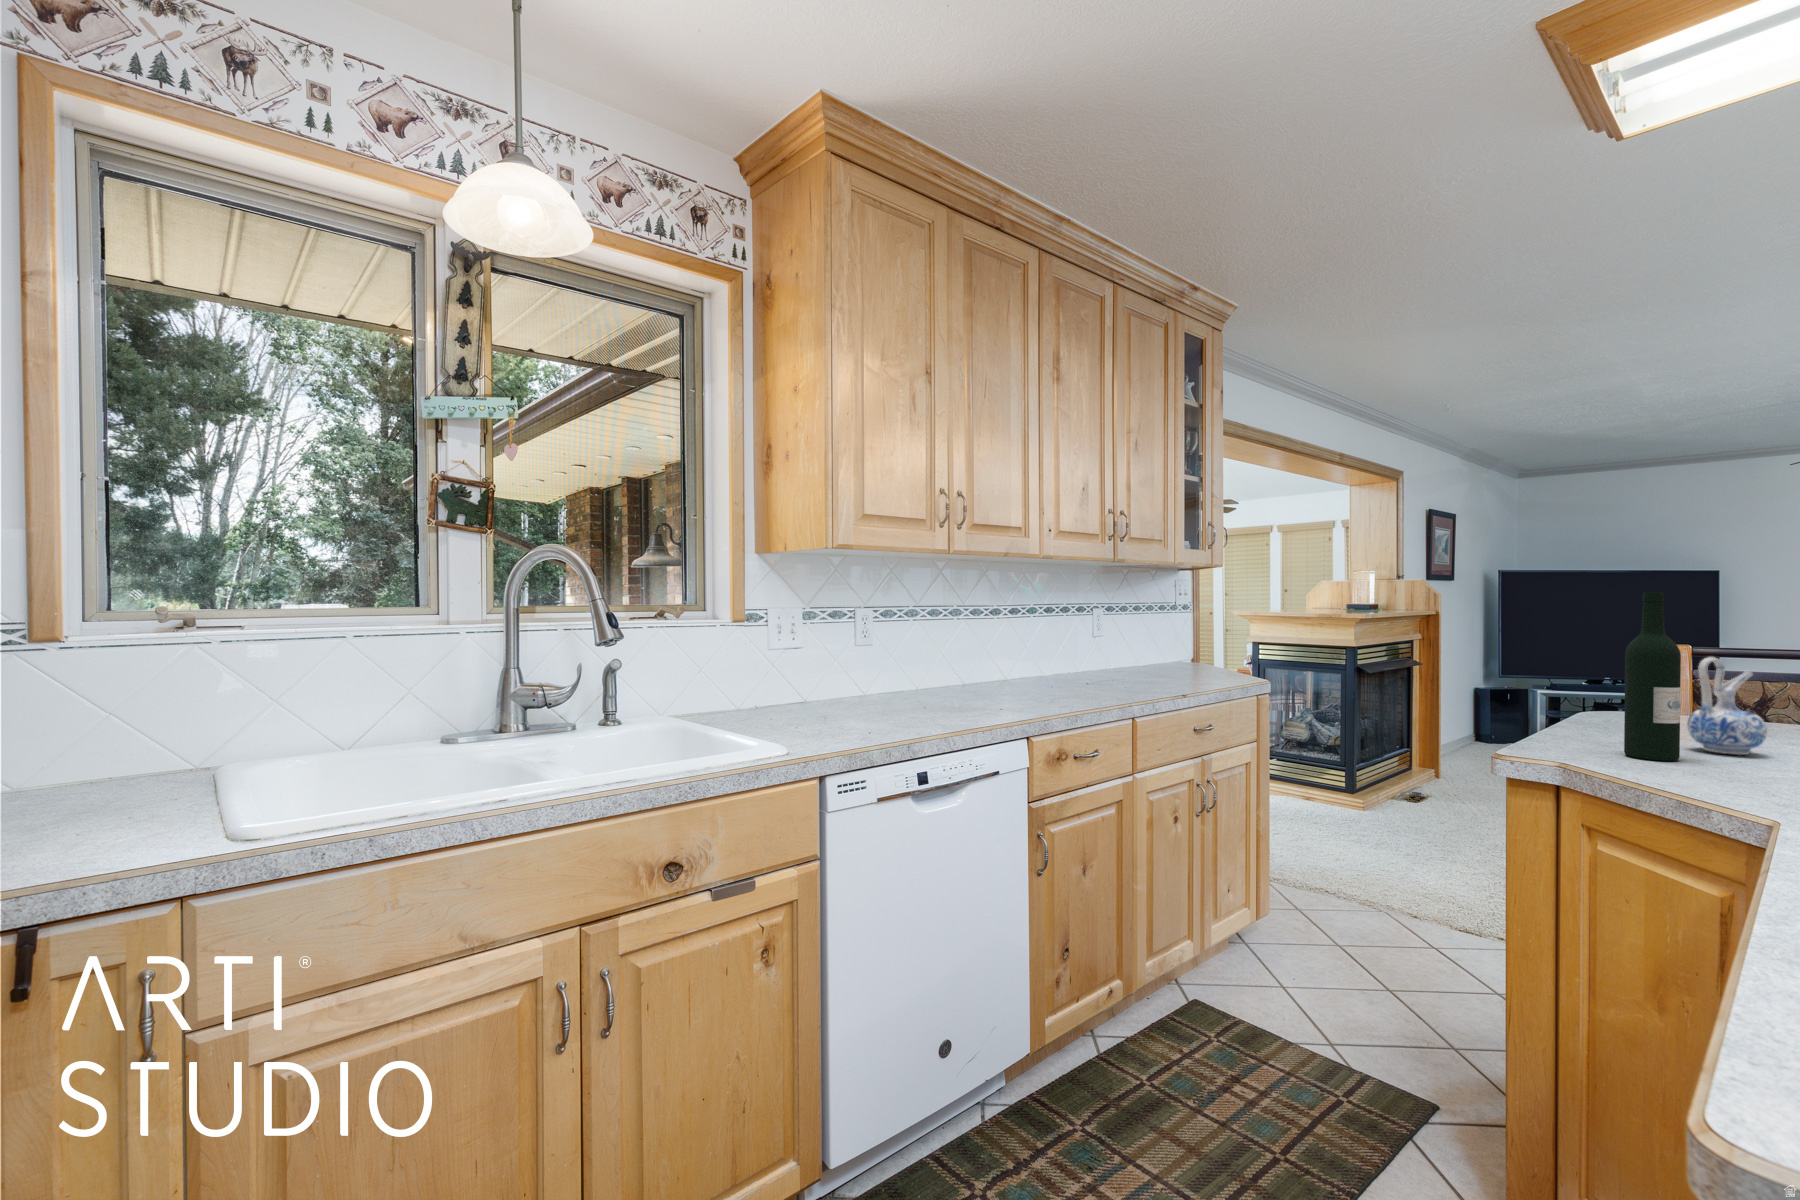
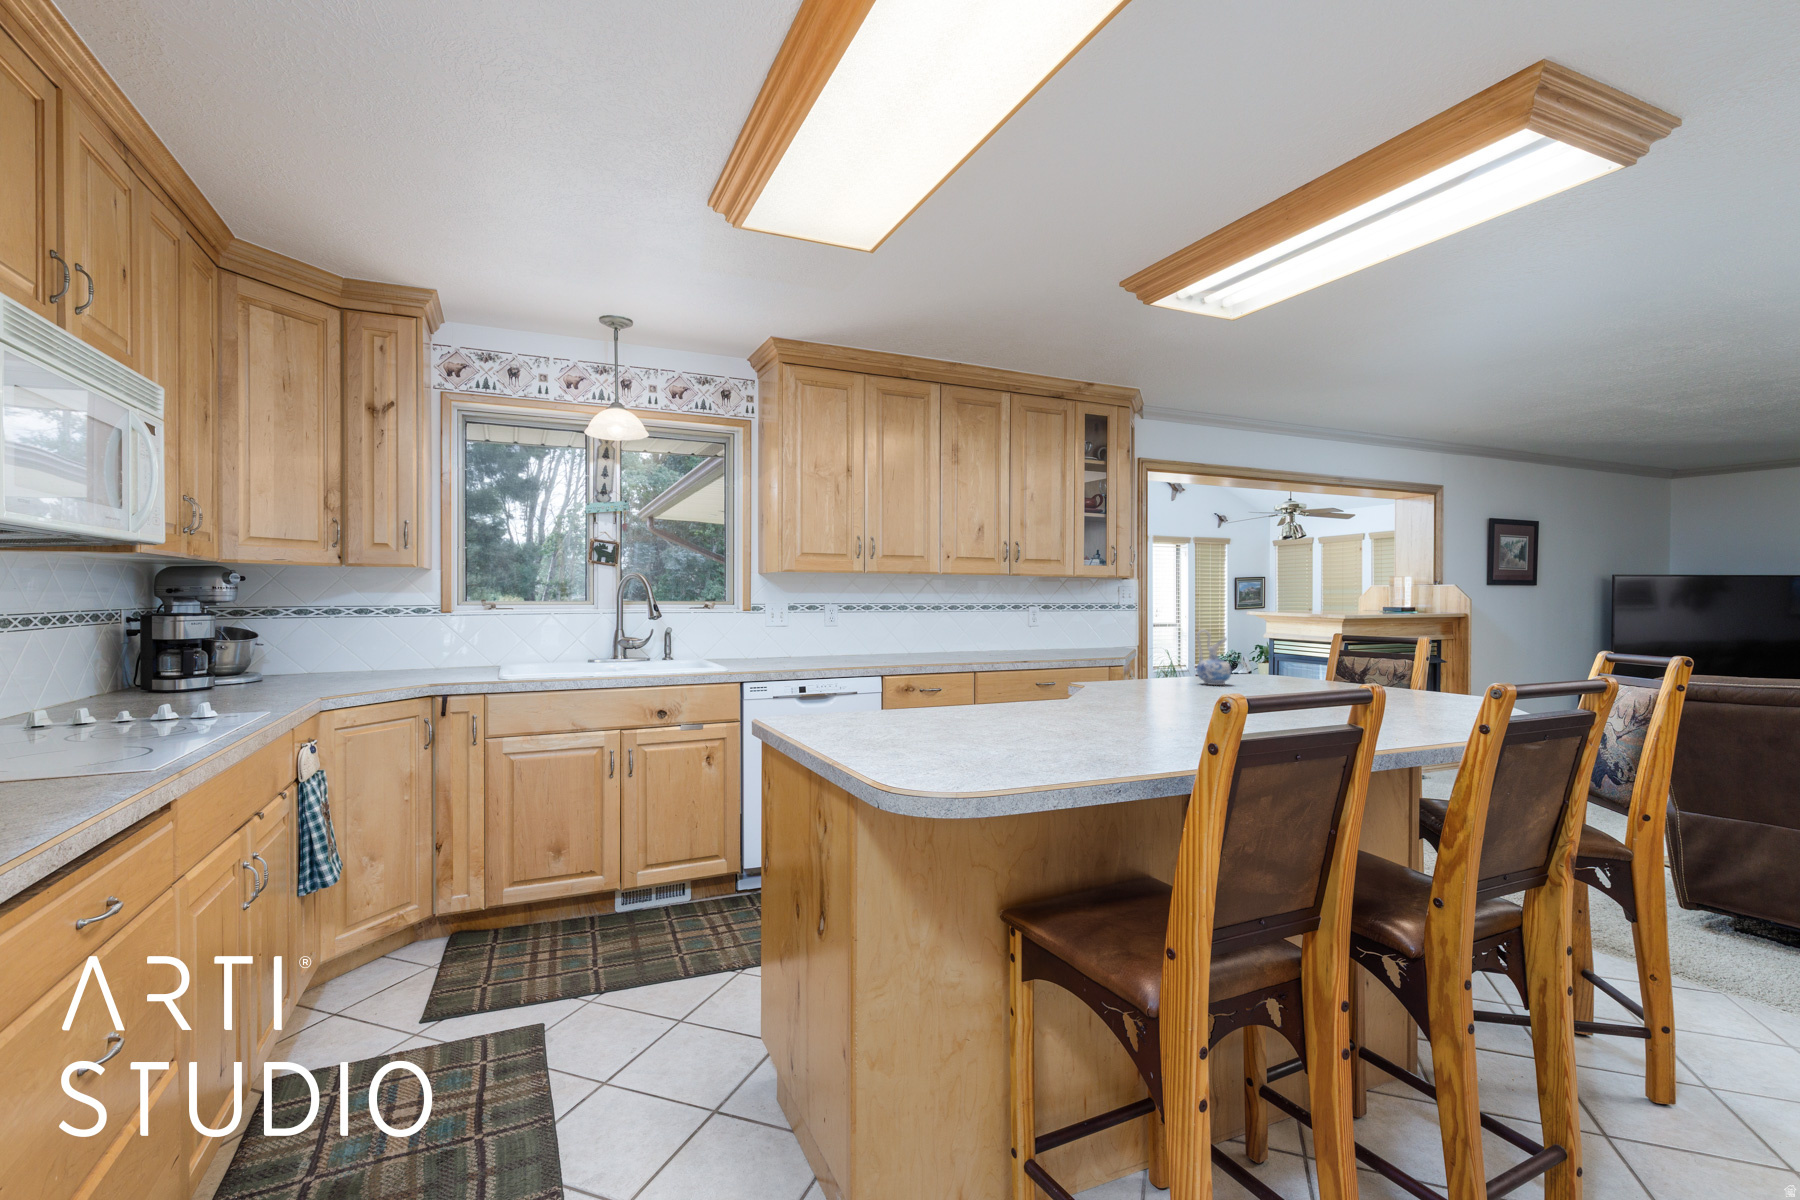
wine bottle: present [1624,593,1681,761] -> none [1140,592,1165,684]

